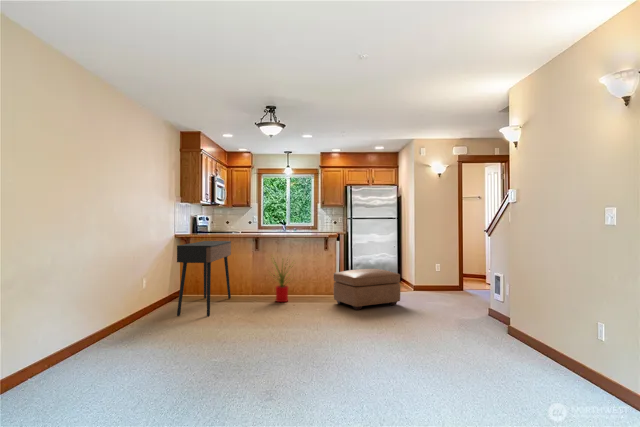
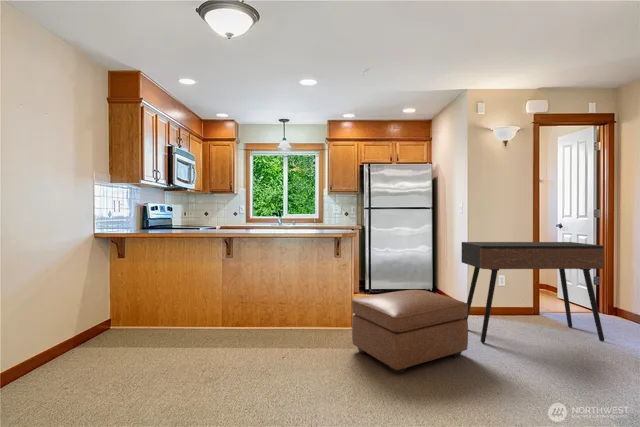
console table: present [177,241,231,316] -> present [461,242,604,343]
house plant: present [274,262,288,302] -> none [237,264,295,346]

